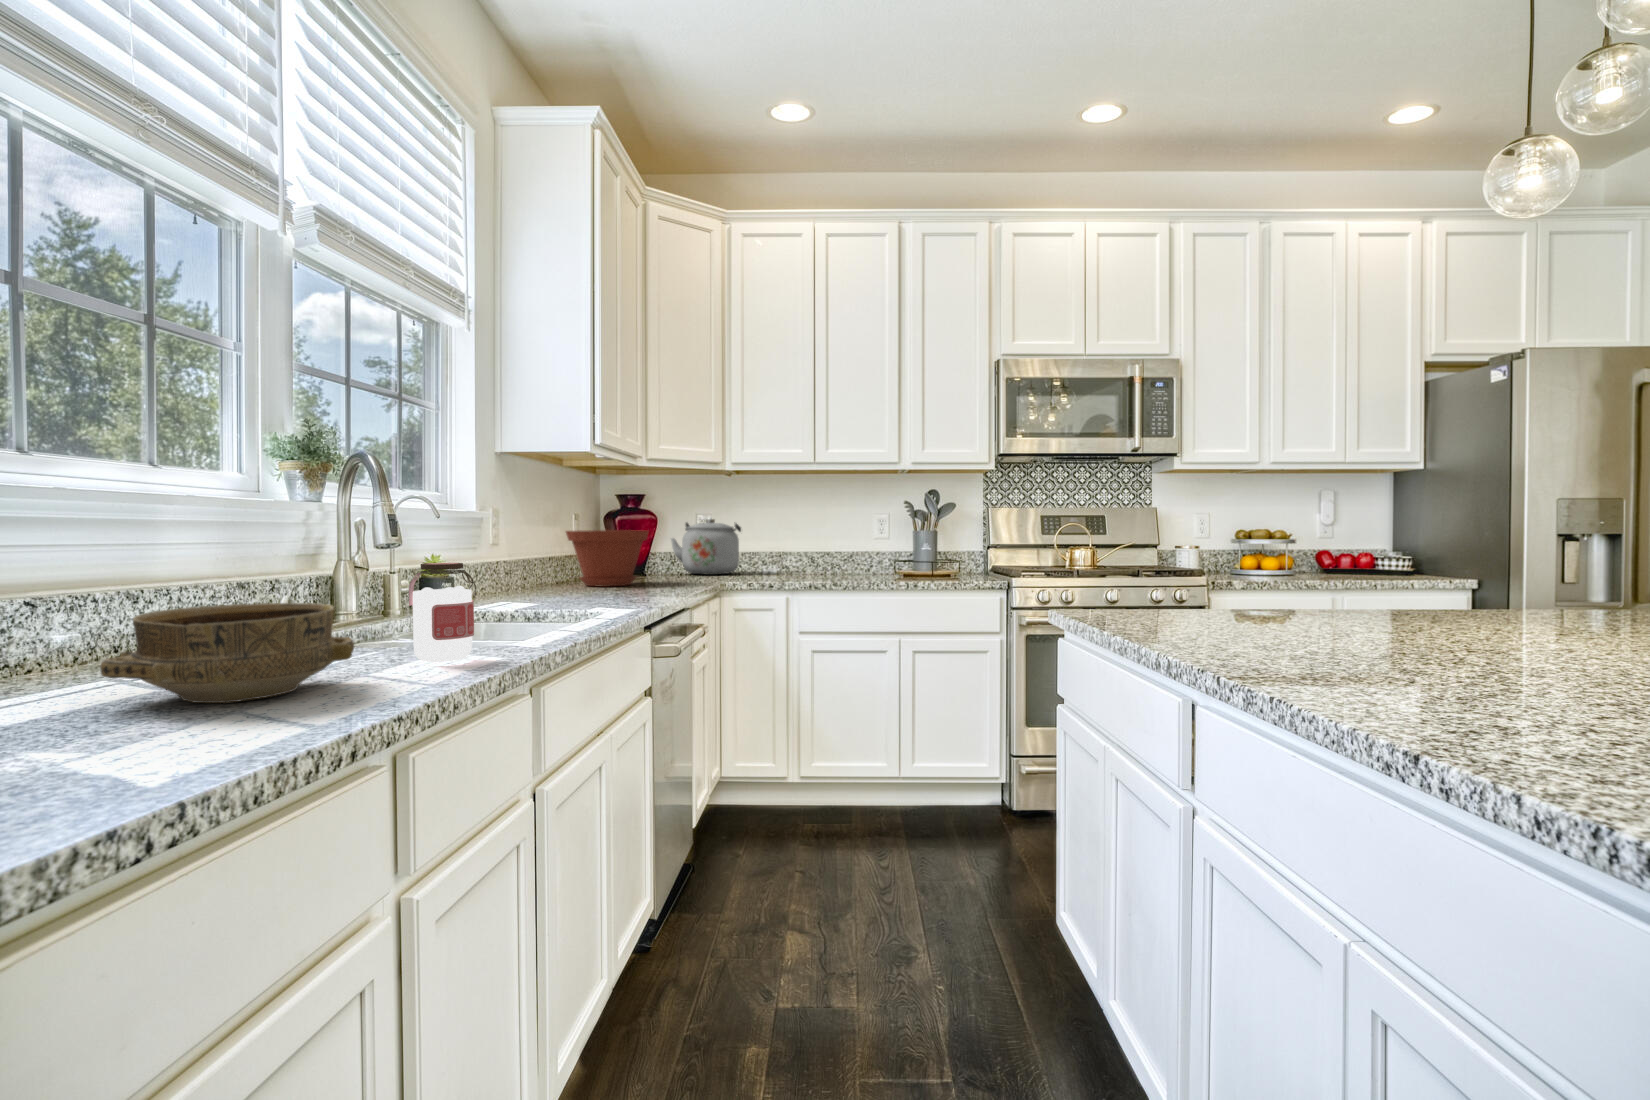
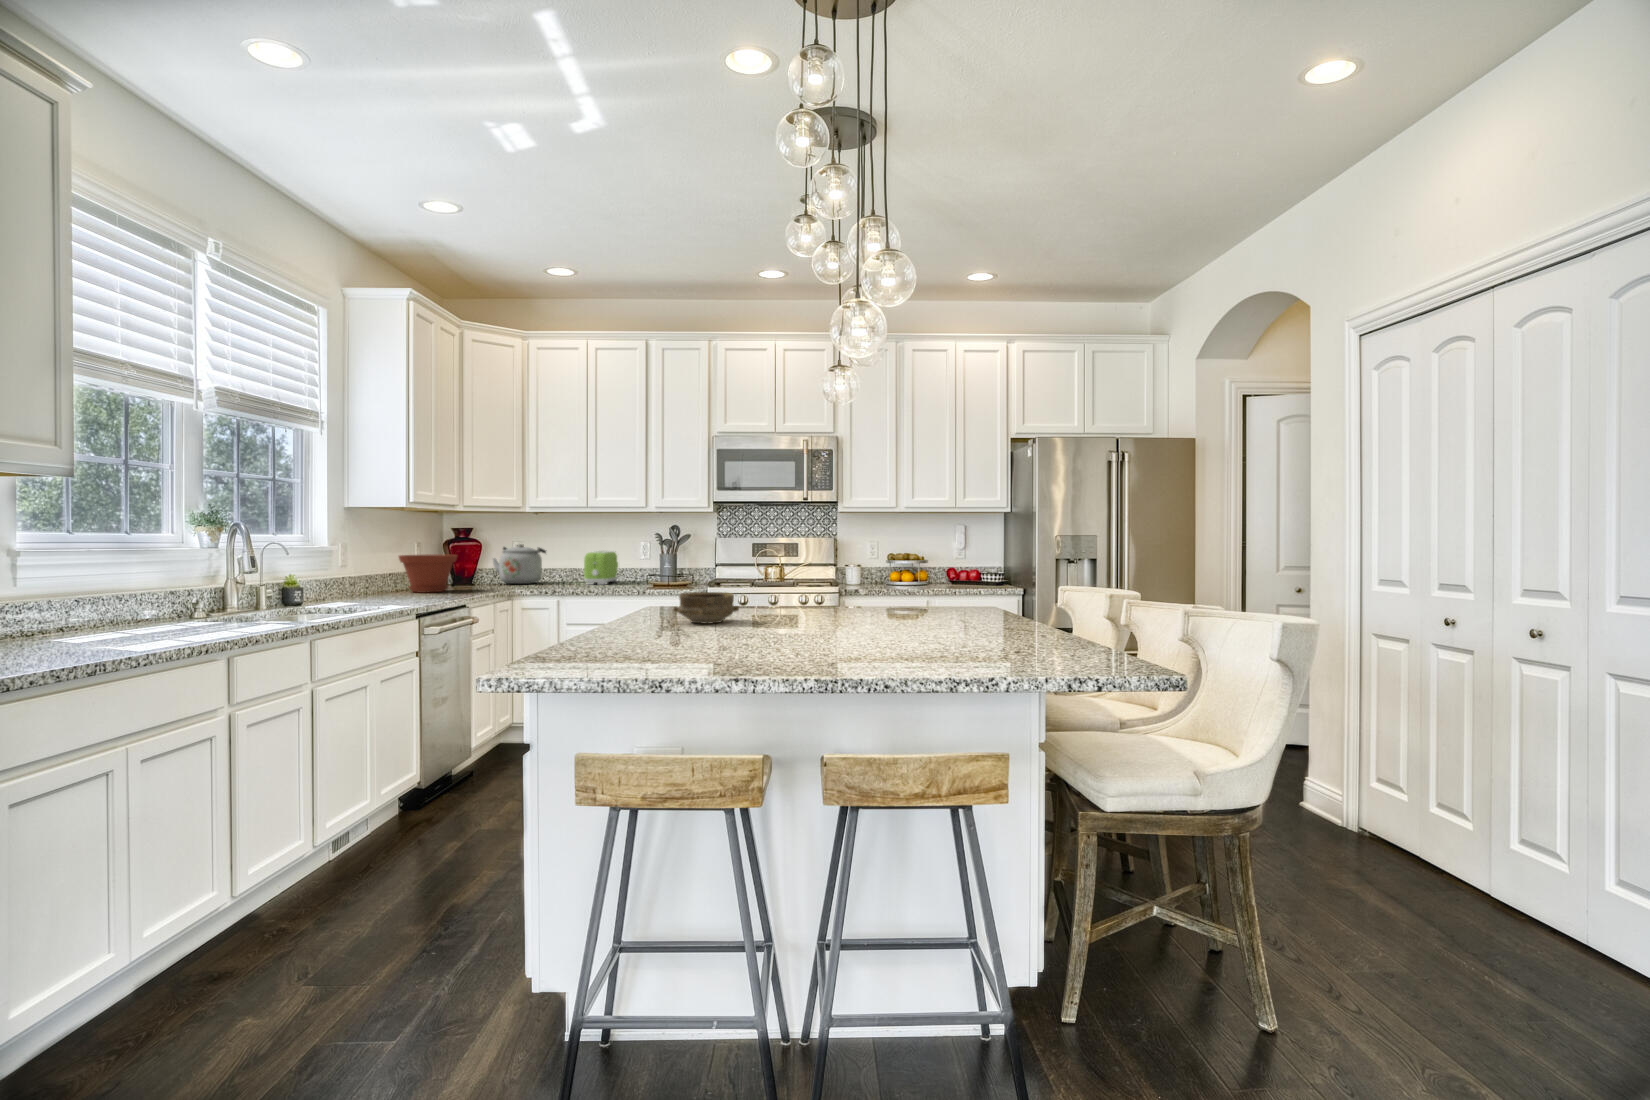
toaster: none [802,528,839,575] -> present [584,551,618,585]
jar: present [409,563,476,662] -> none [247,583,280,628]
ceramic bowl: present [100,603,354,703] -> present [674,592,739,624]

